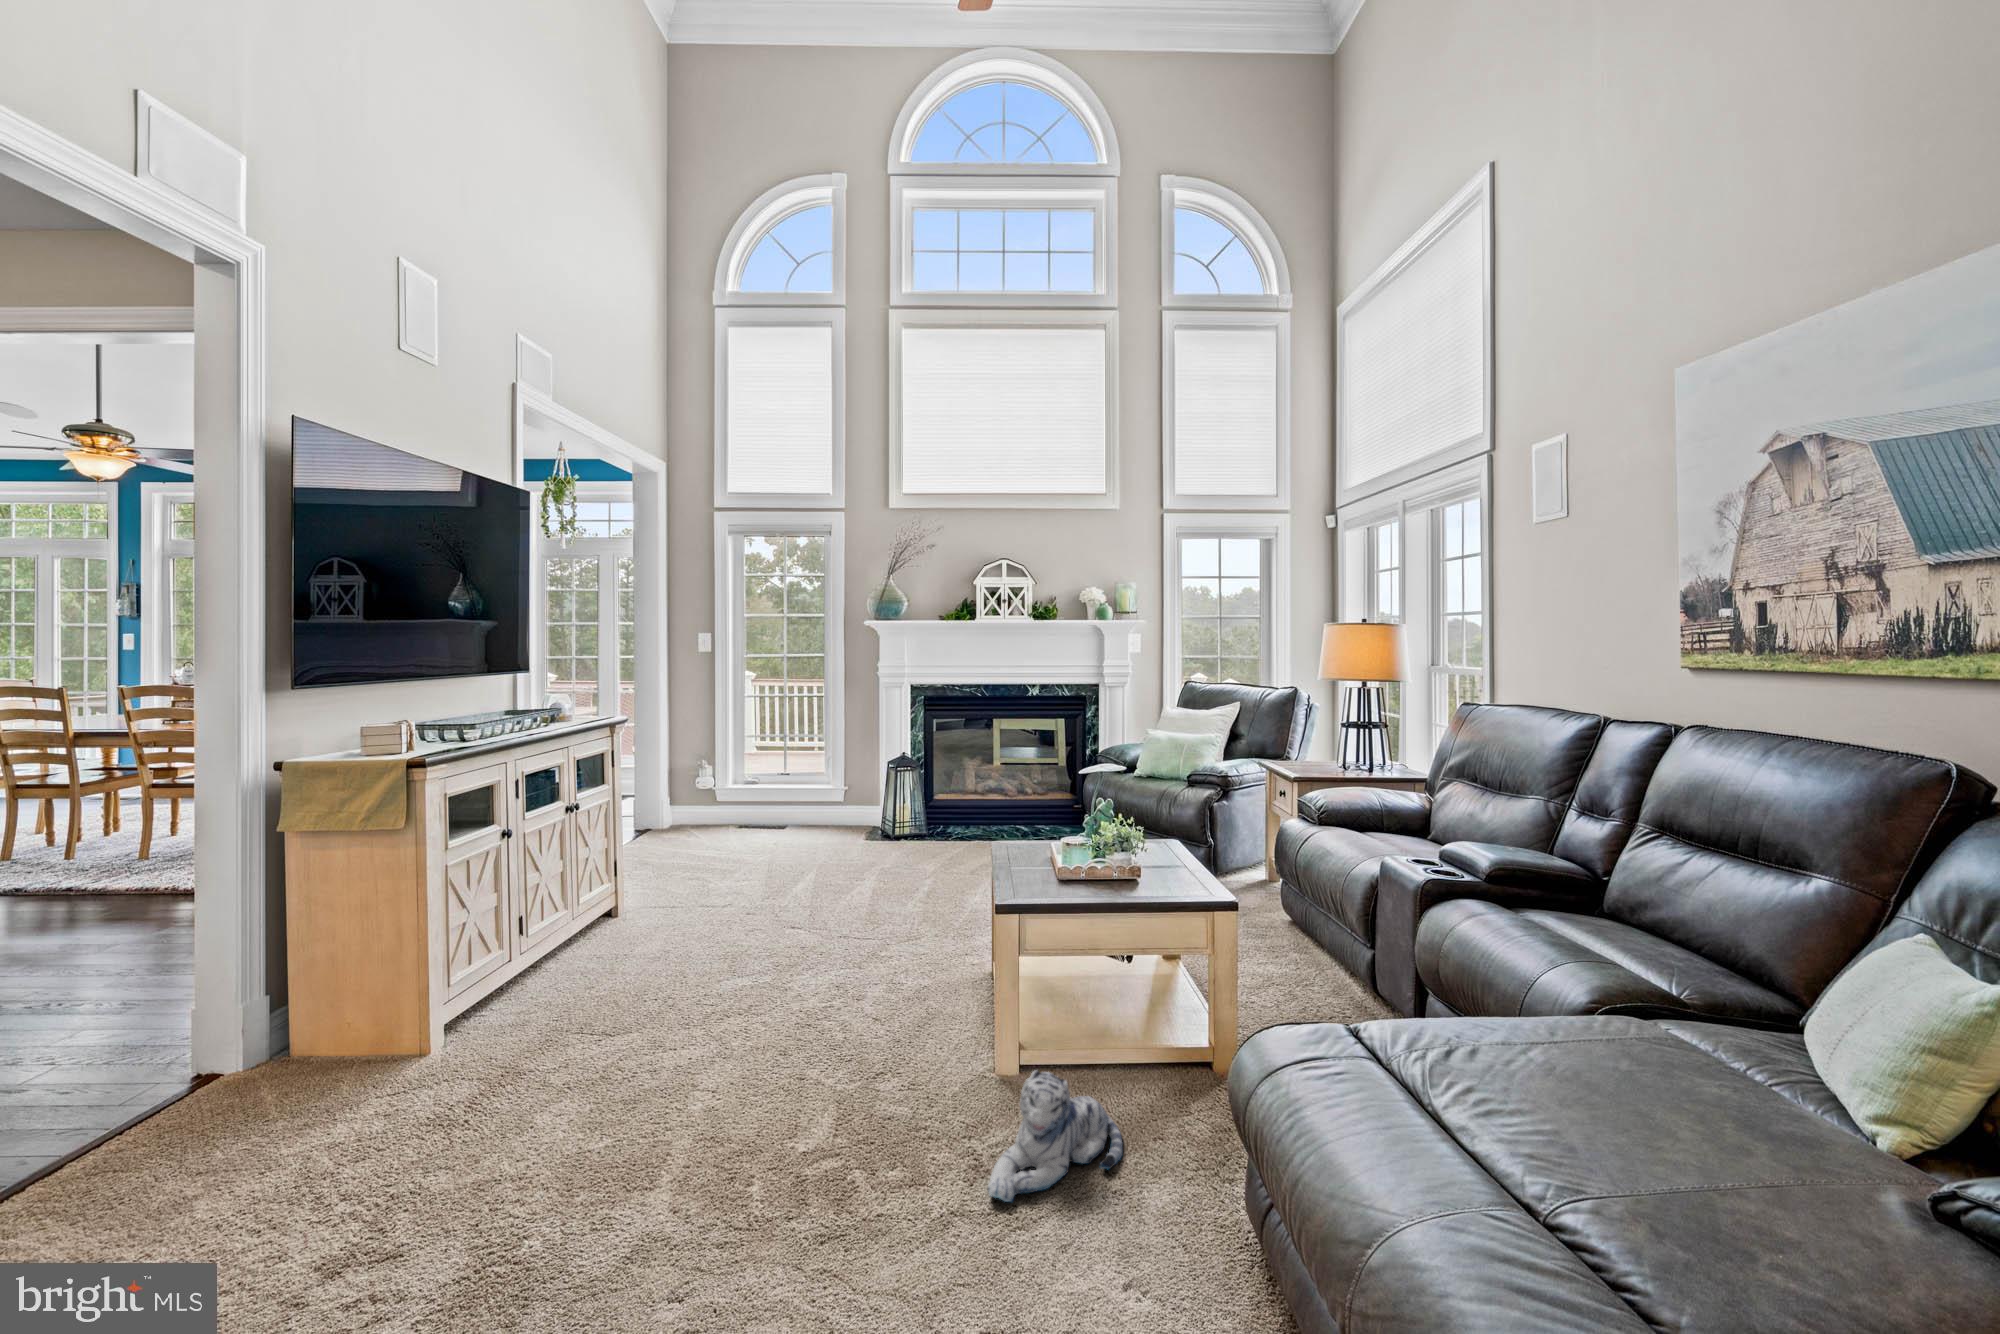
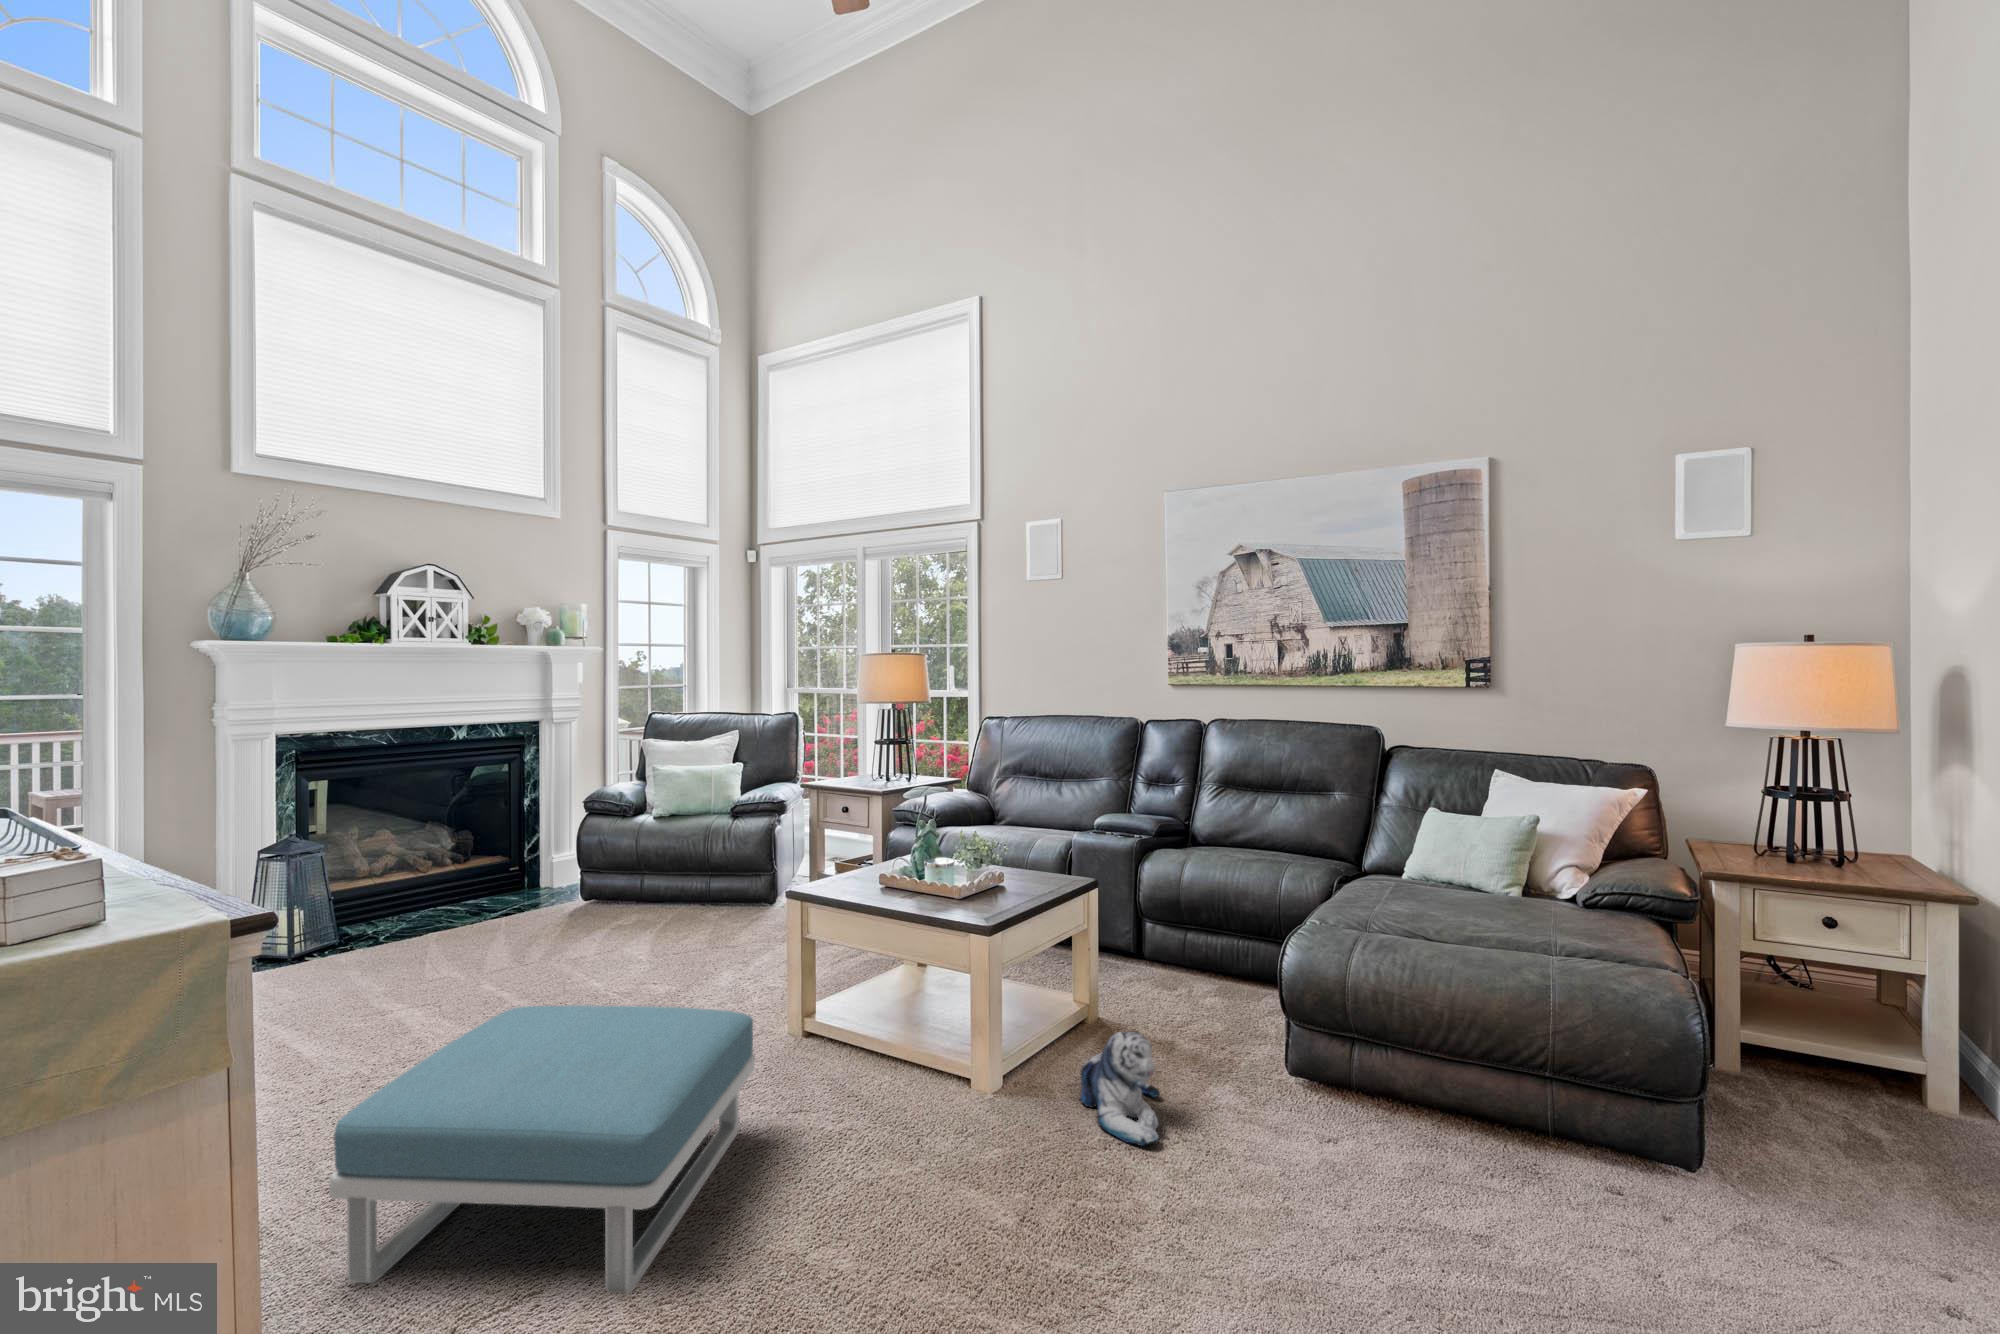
footstool: none [560,891,821,1090] -> present [329,1005,755,1294]

